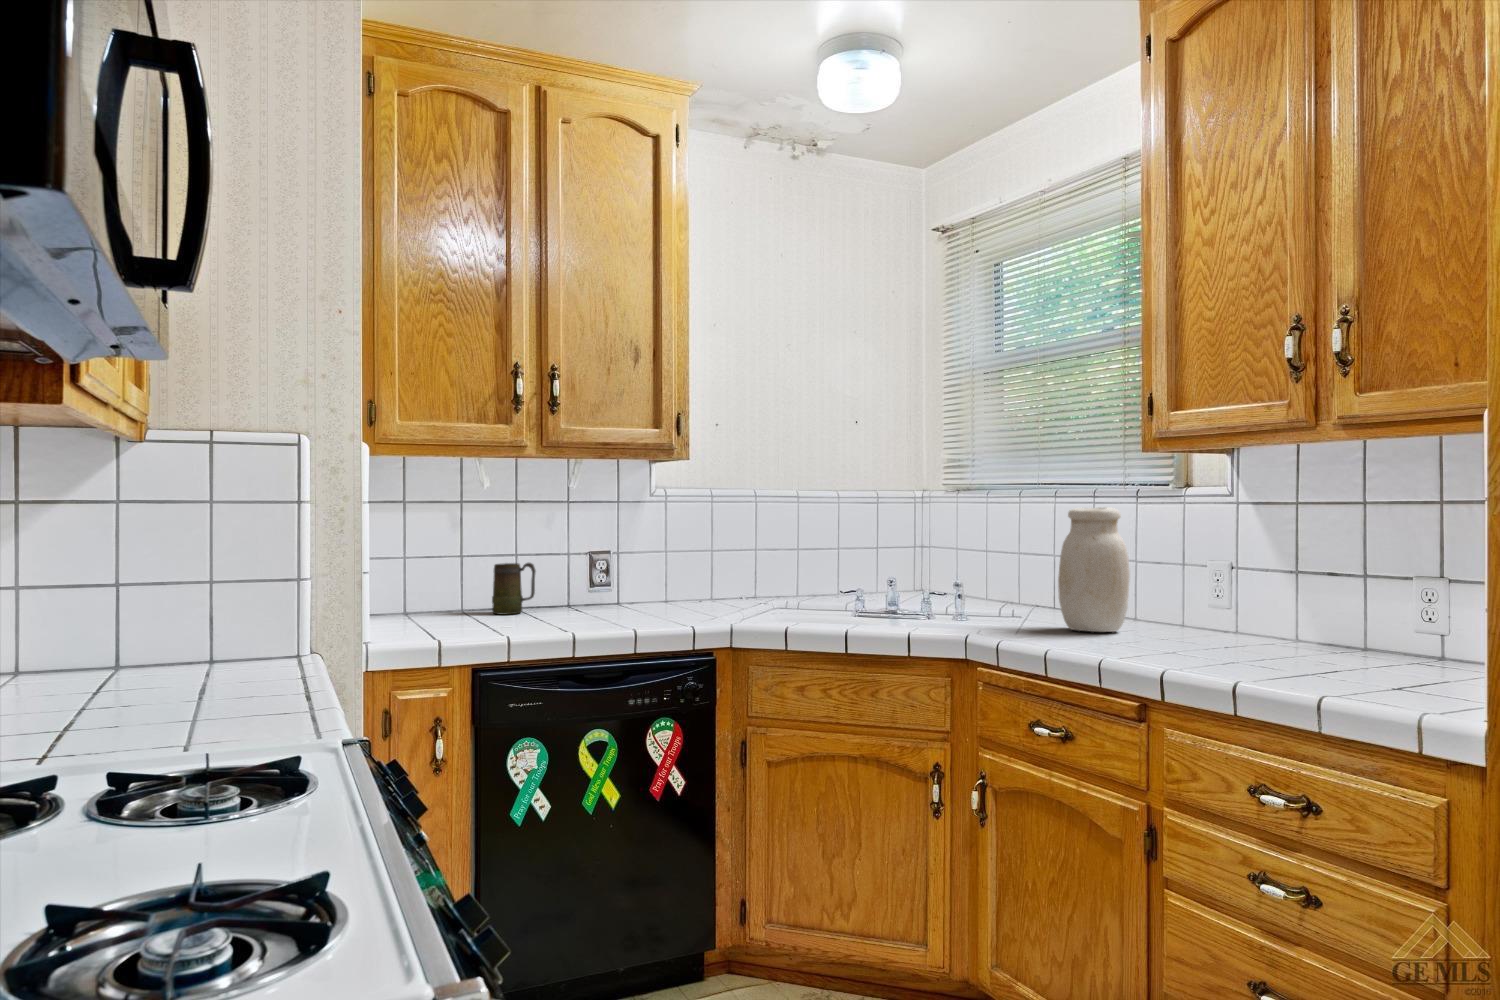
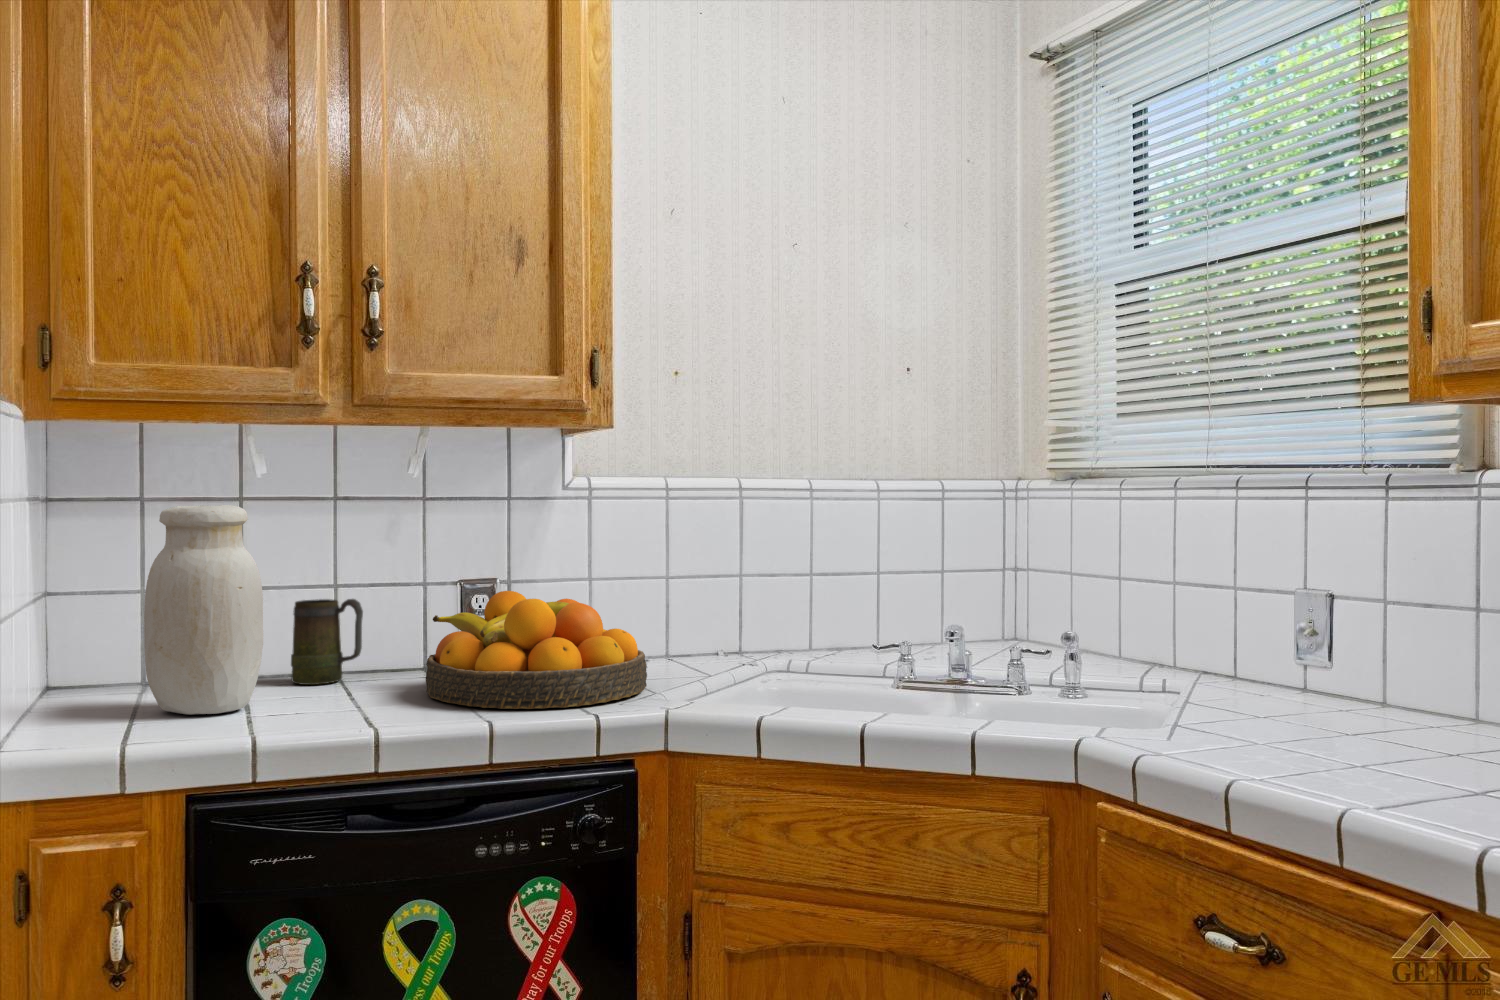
jar: present [1058,507,1130,632] -> present [144,505,263,715]
fruit bowl: none [581,557,712,624] -> present [426,591,647,709]

